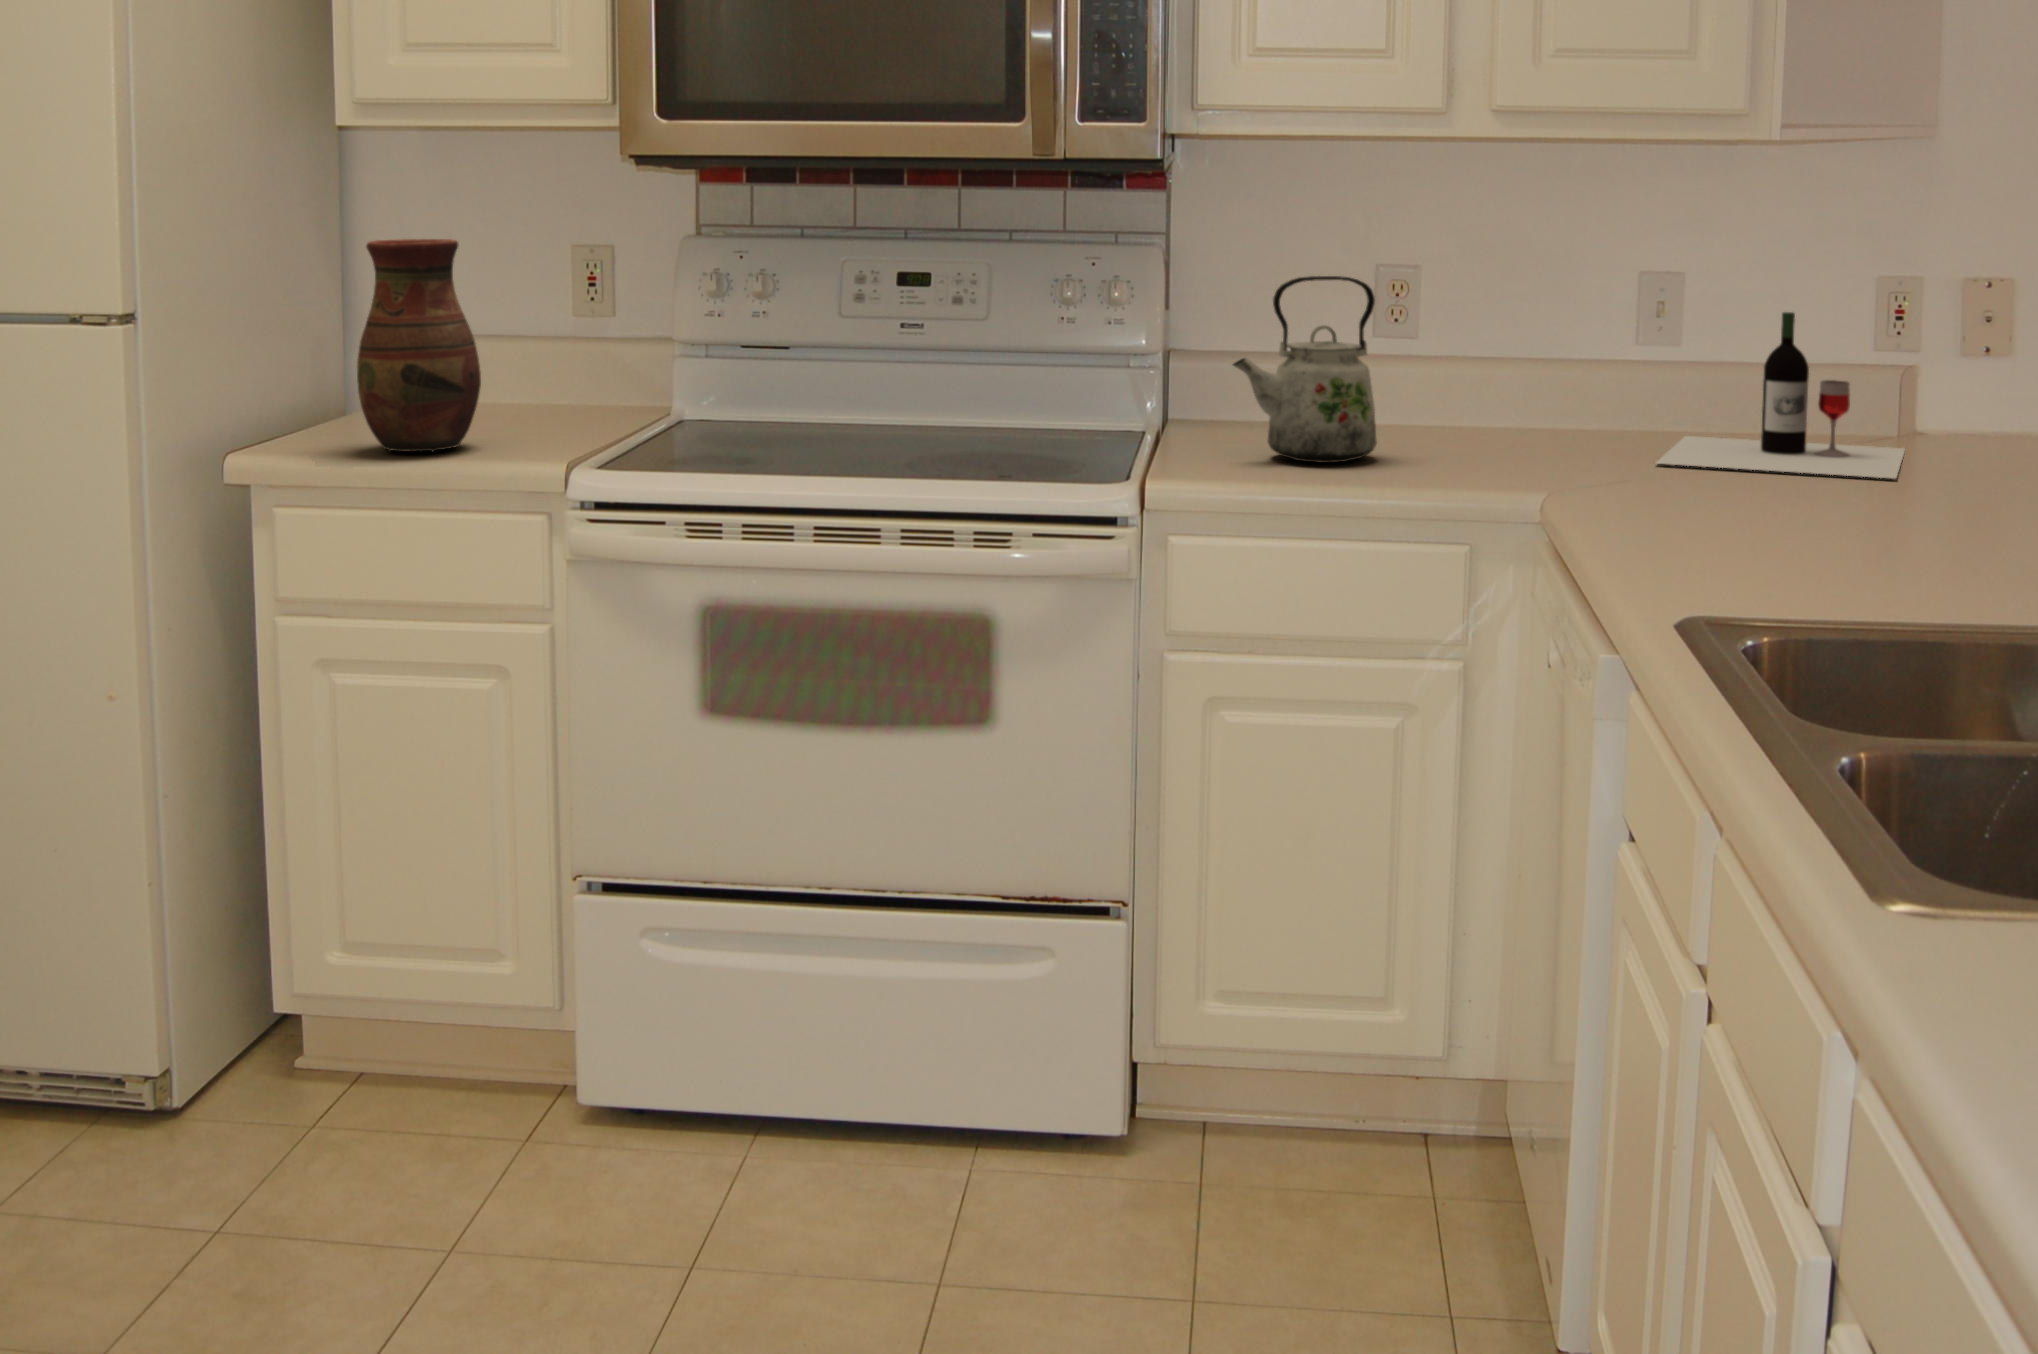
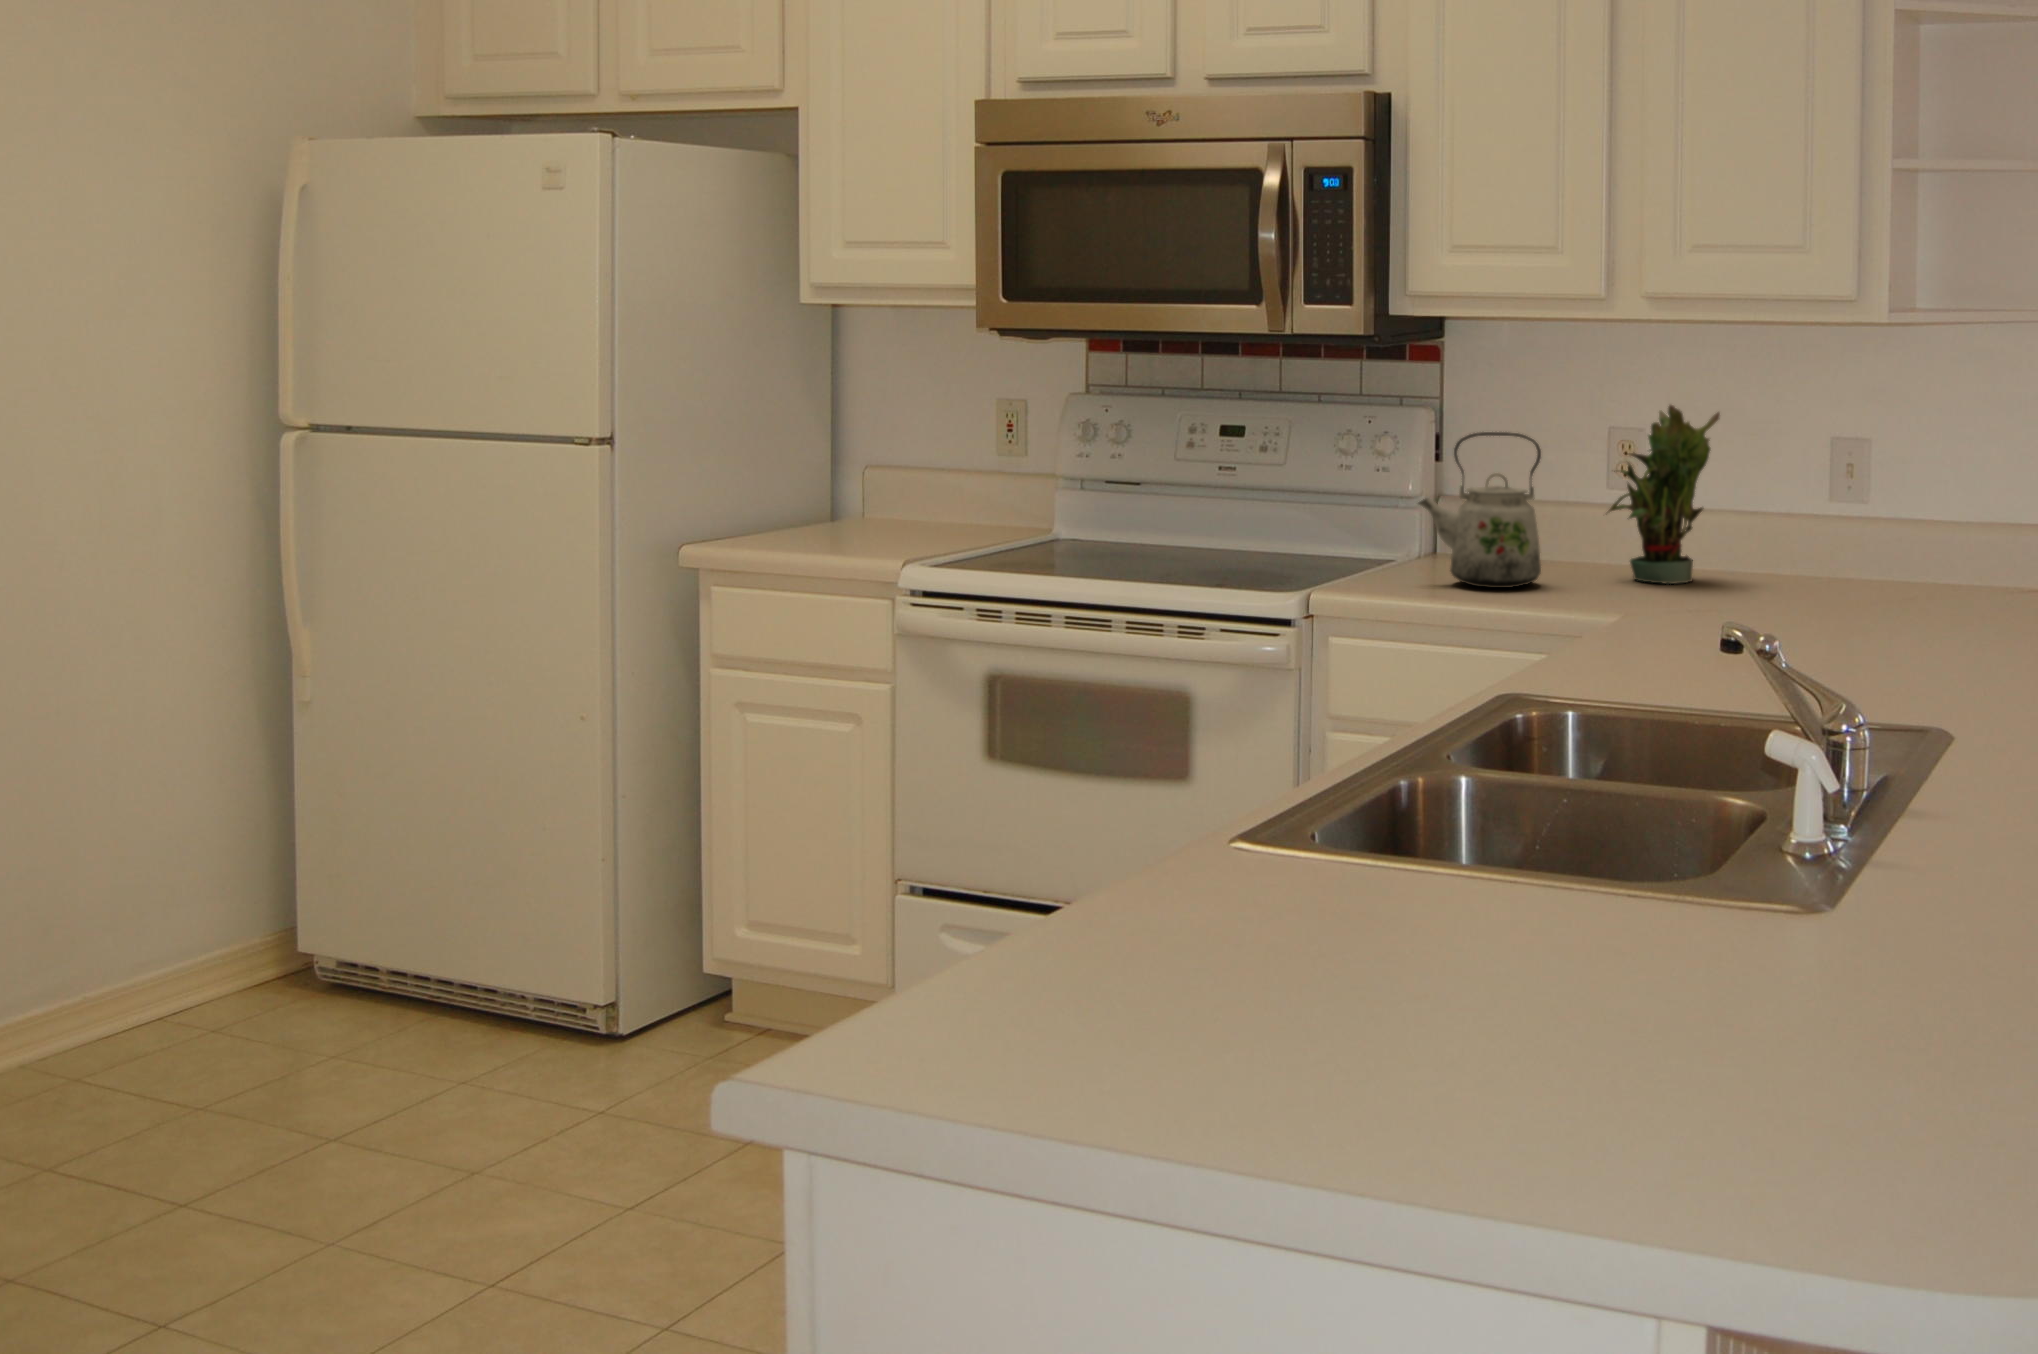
potted plant: none [1423,238,1557,447] -> present [1608,405,1720,584]
vase: present [357,239,481,452] -> none [784,386,877,550]
wine bottle: present [1656,312,1905,478] -> none [1764,475,2029,623]

